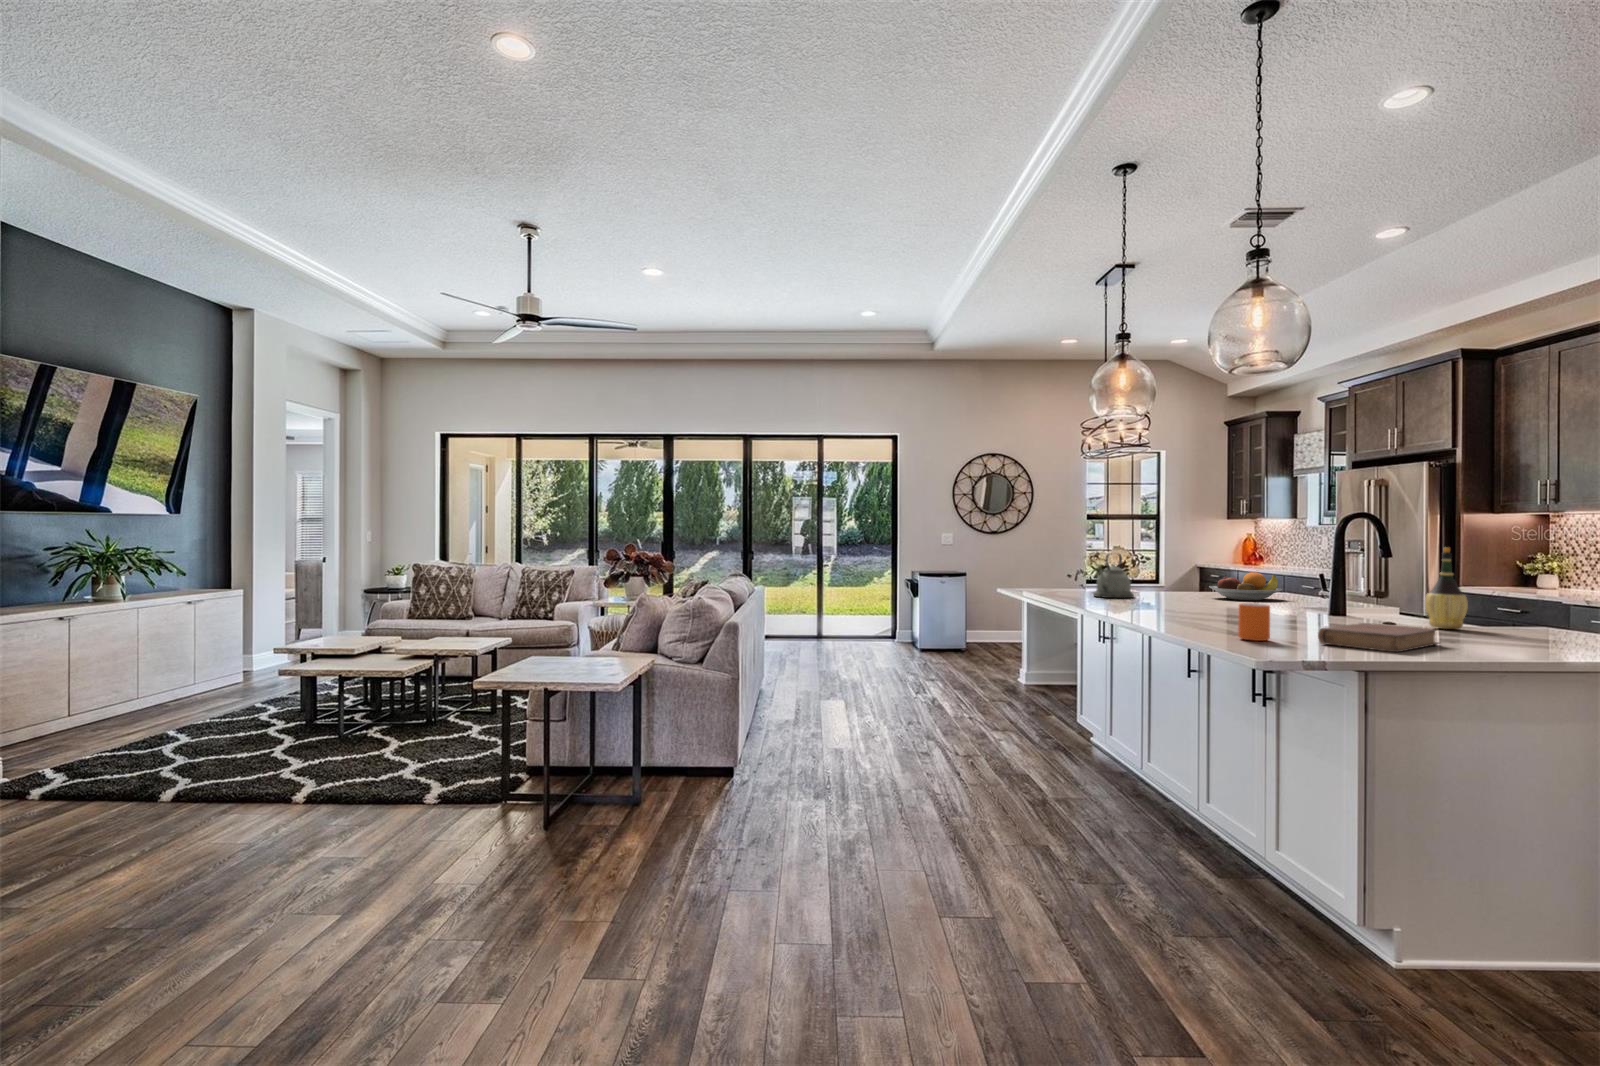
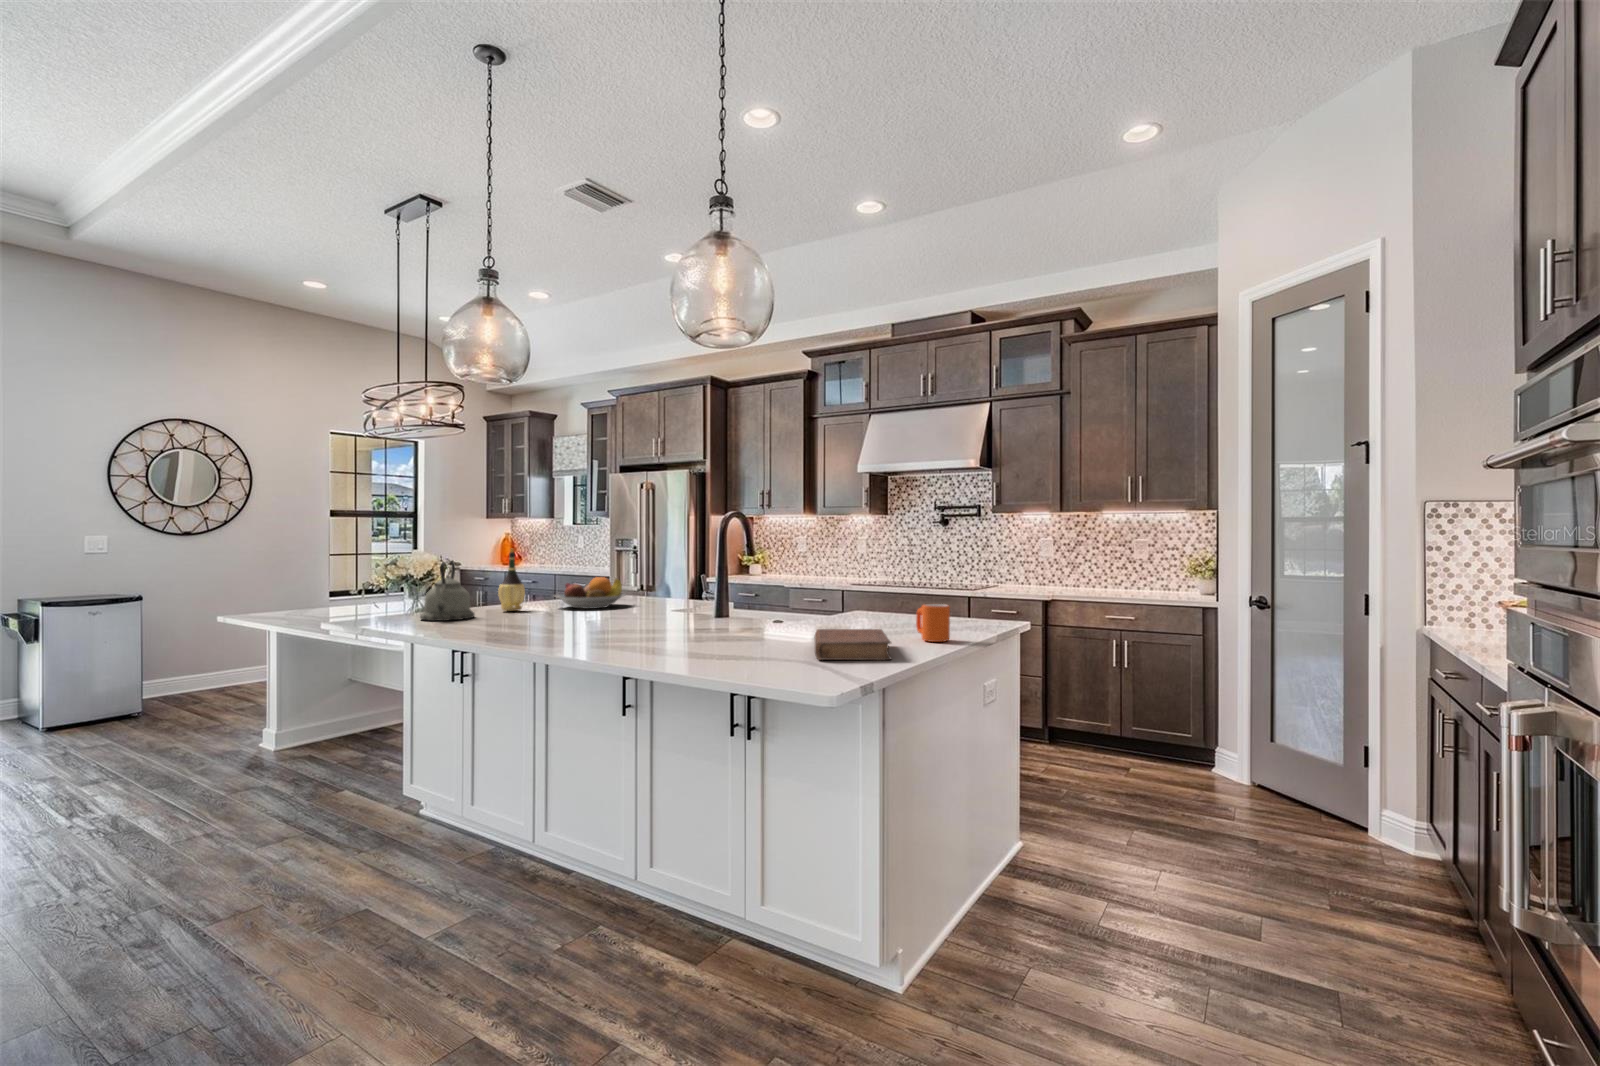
wine bottle: present [1425,547,1468,629] -> present [498,549,525,611]
mug: present [1238,603,1270,641] -> present [916,604,950,642]

